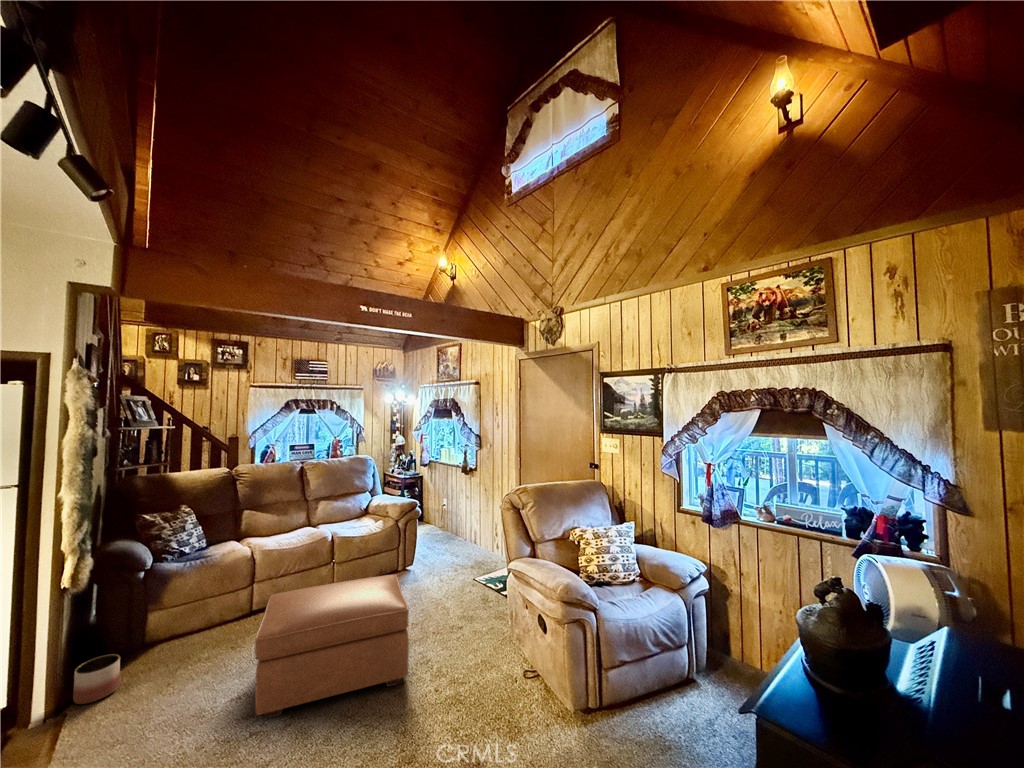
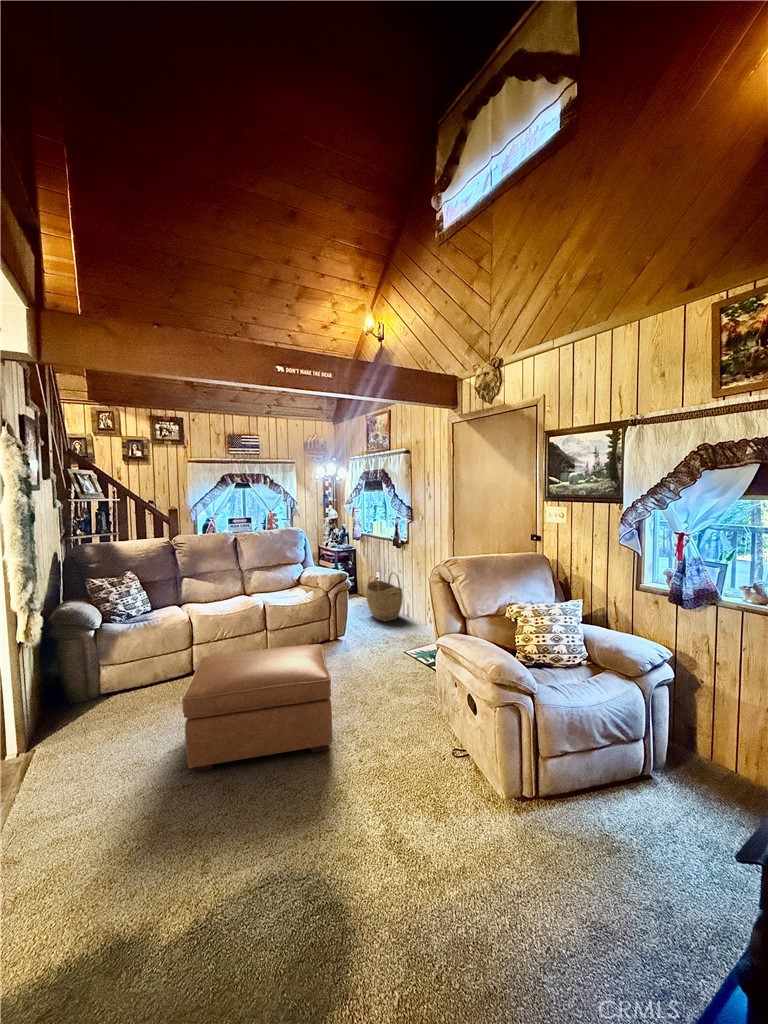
woven basket: none [434,498,470,548] -> present [366,572,403,621]
planter: present [73,654,120,704] -> none [38,702,77,743]

